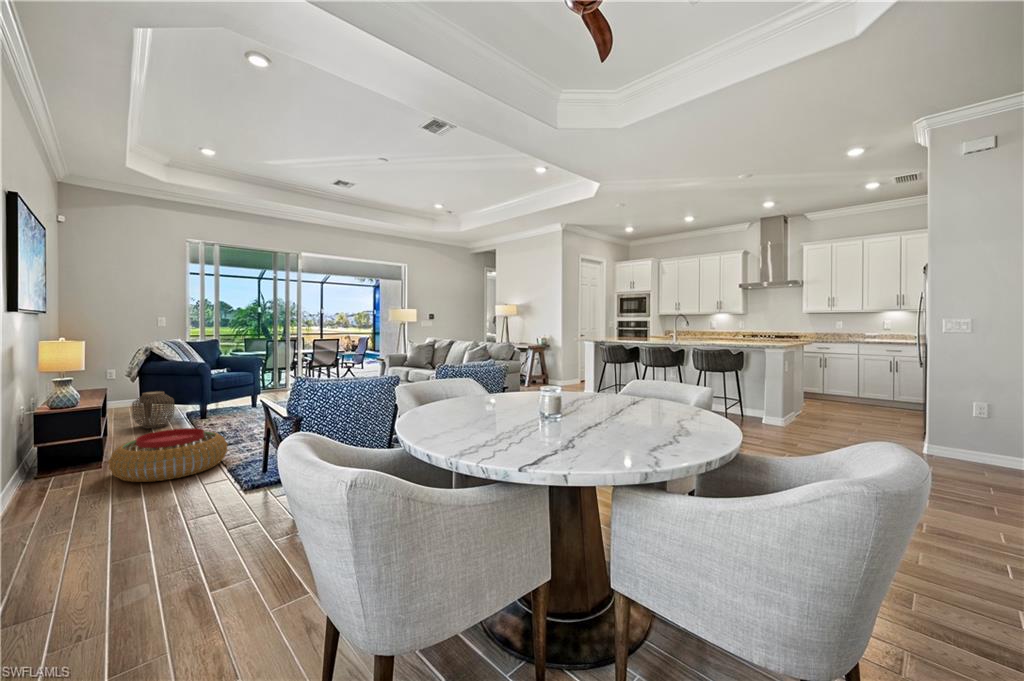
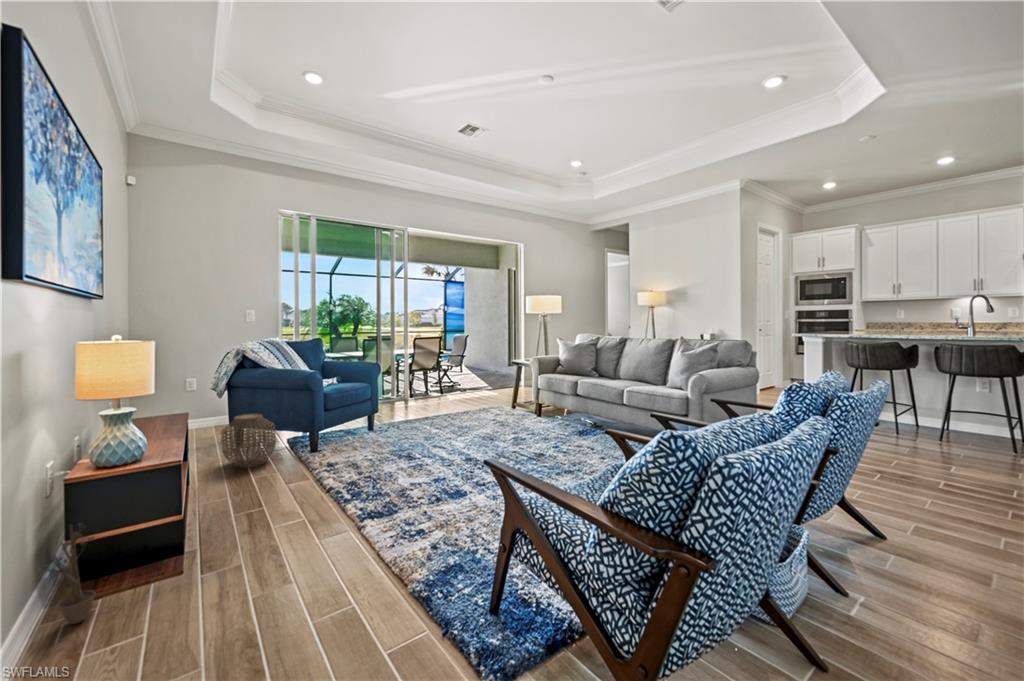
pouf: present [108,428,228,482] -> none [193,495,386,622]
decorative plant: none [21,434,52,490] -> present [38,523,96,645]

